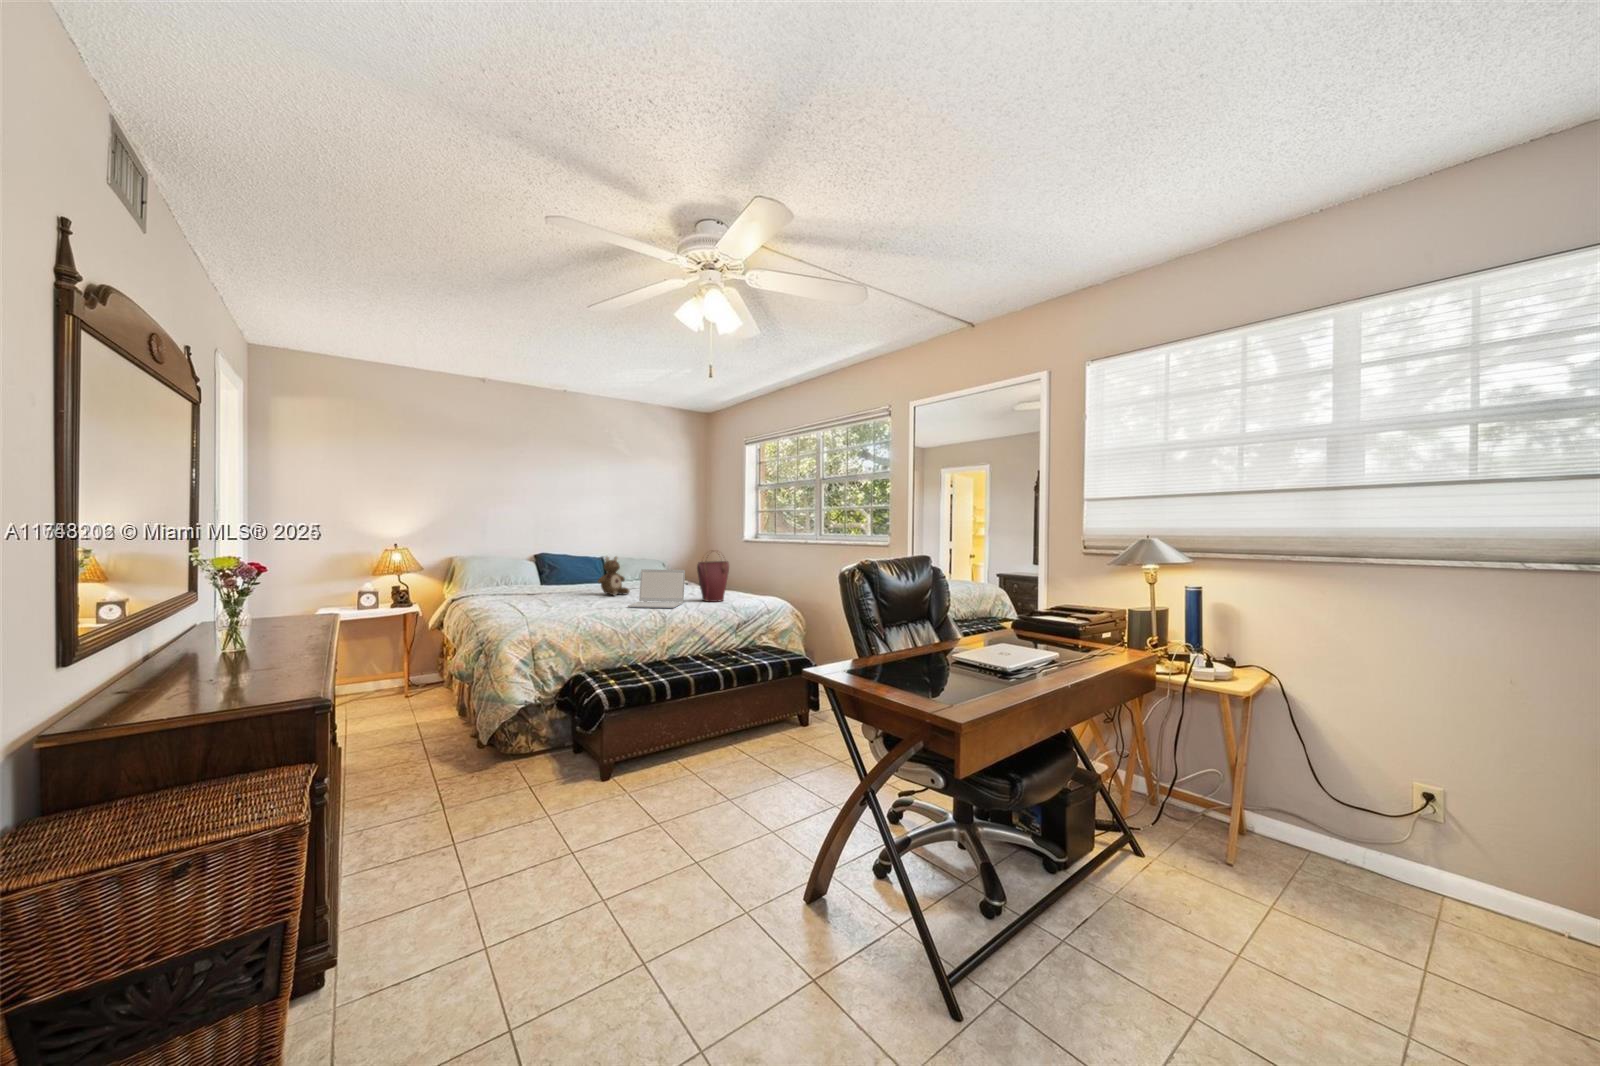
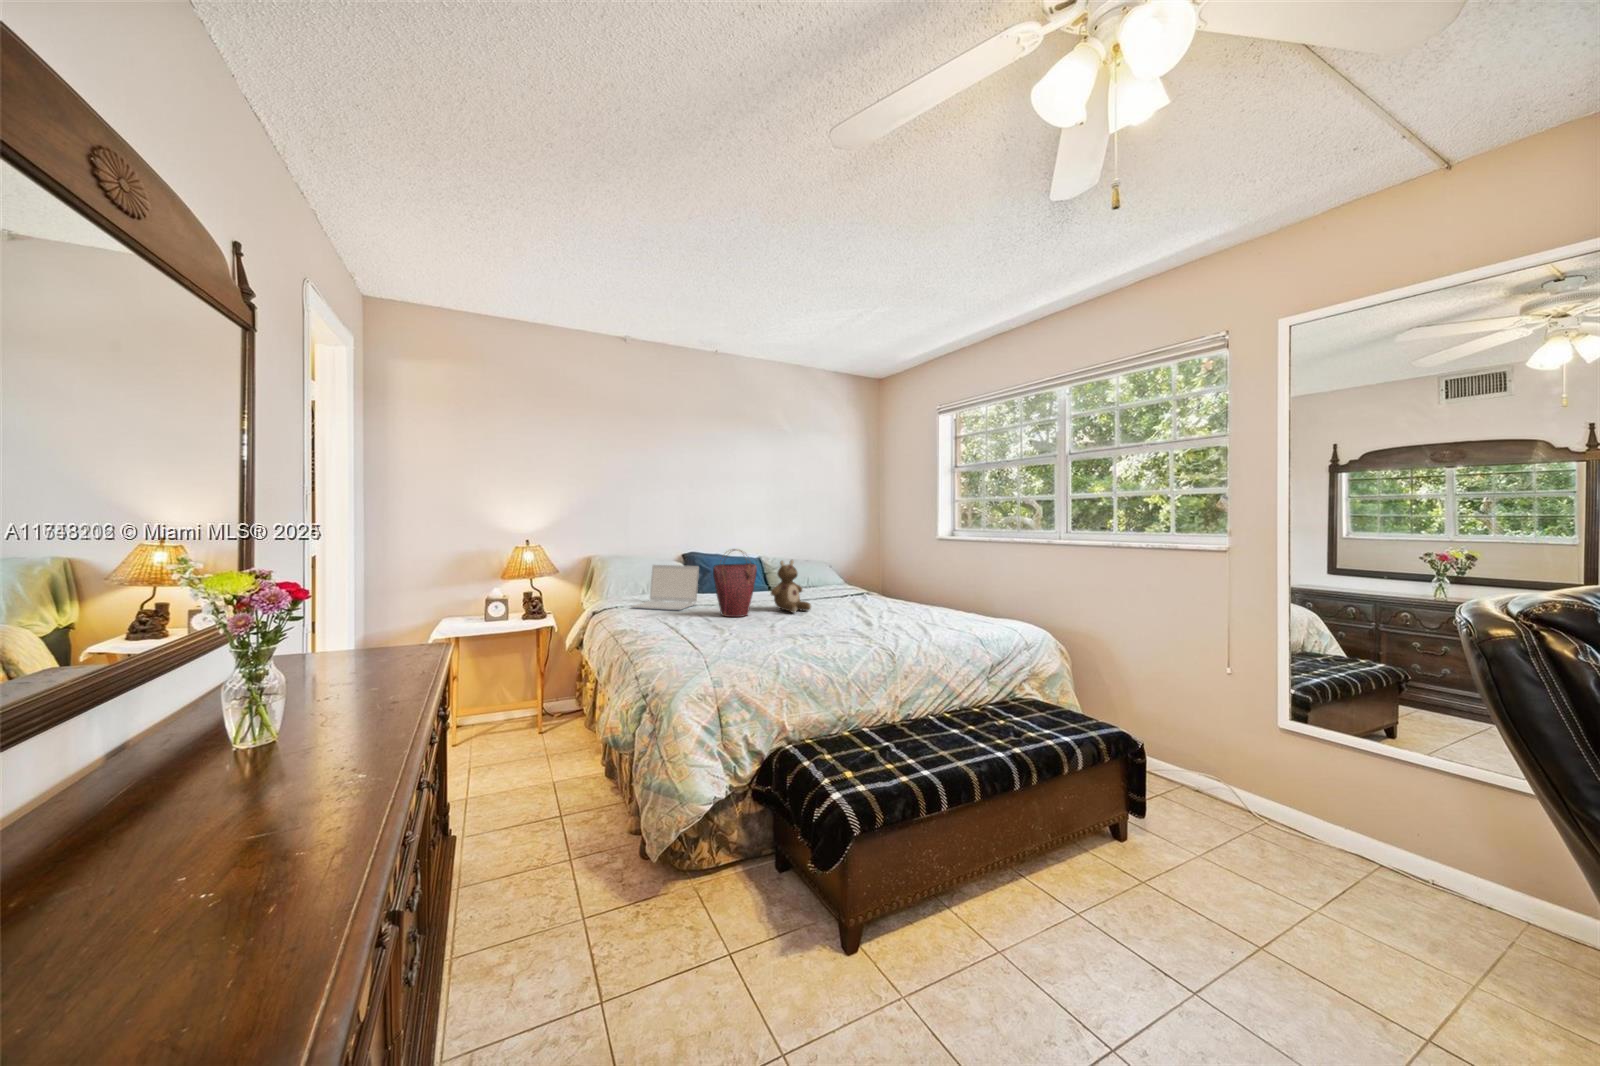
handbag: present [697,550,729,602] -> present [713,549,757,617]
laptop: present [628,569,685,608] -> present [632,565,699,610]

